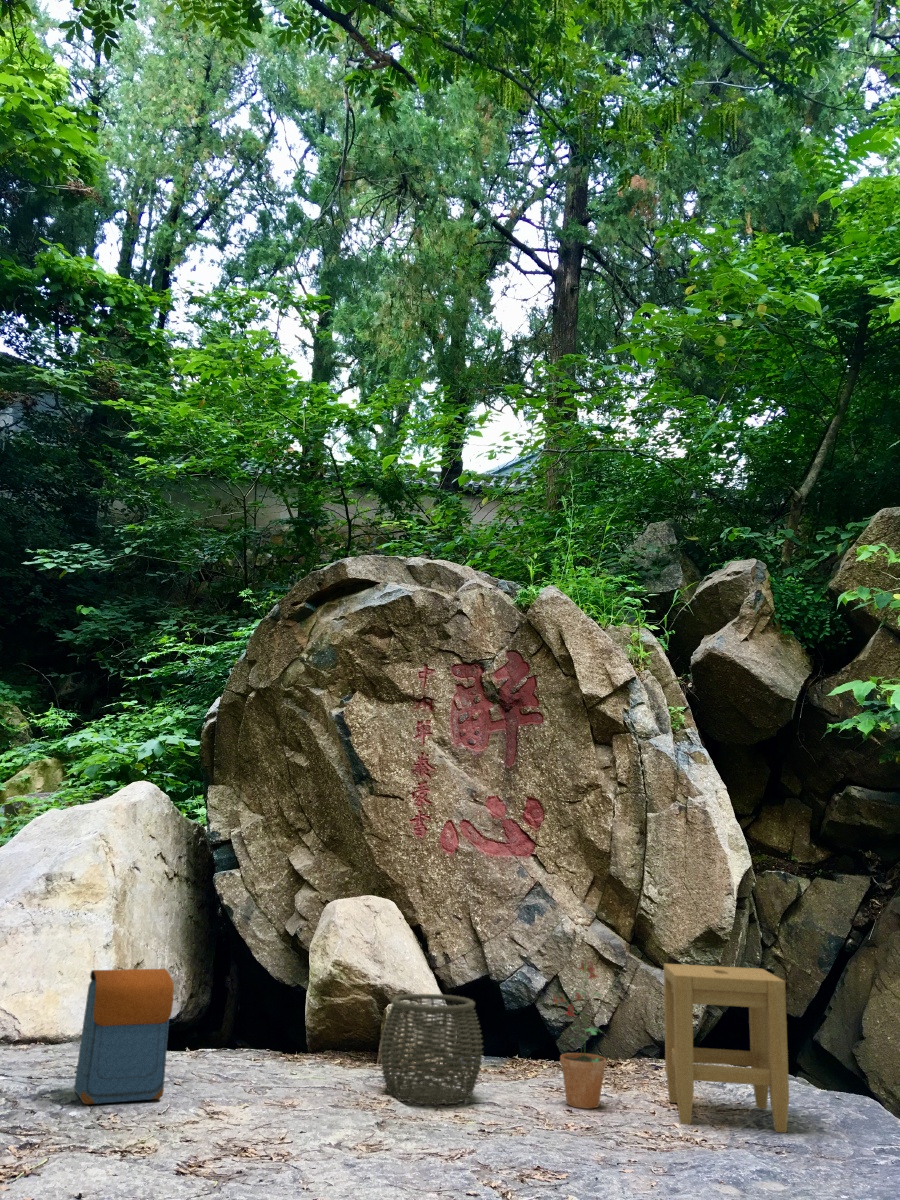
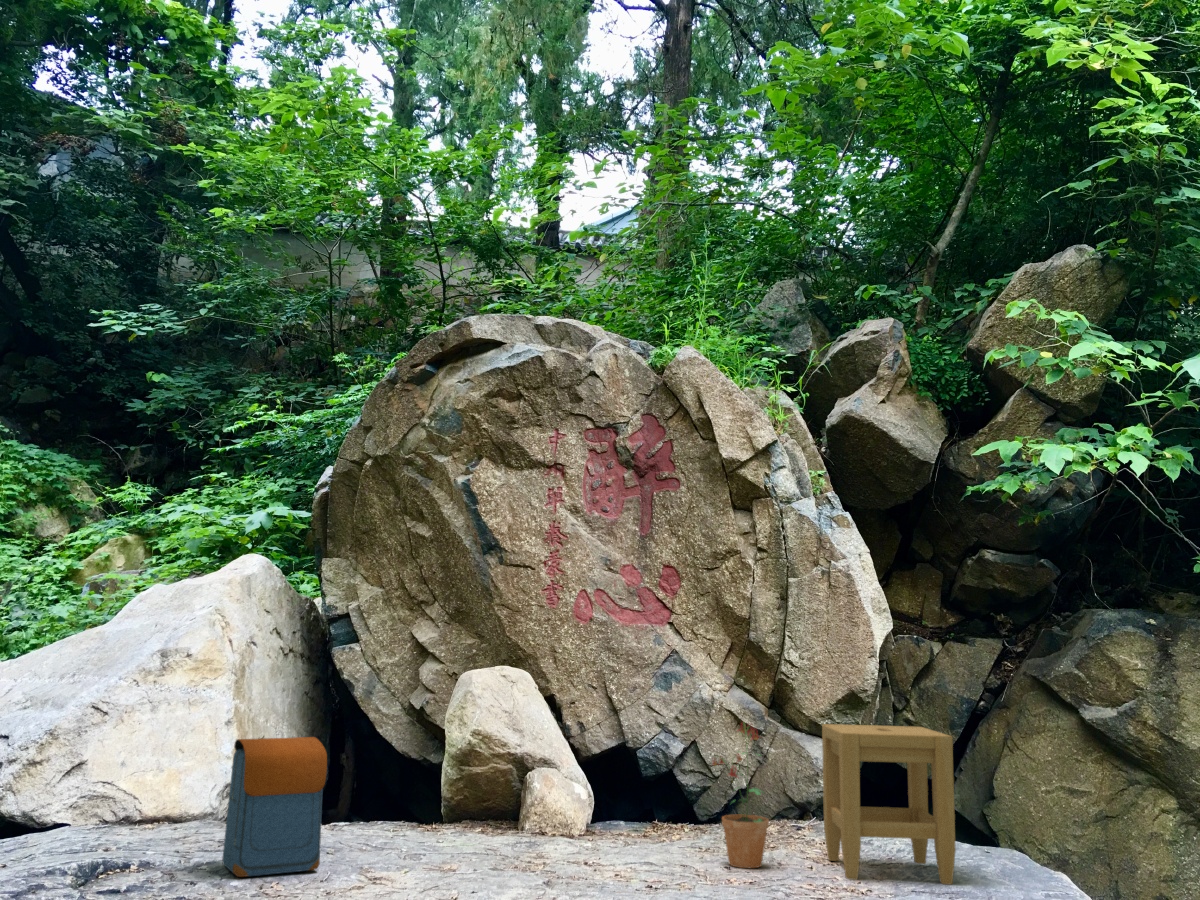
woven basket: present [380,994,483,1105] -> none [537,759,645,870]

